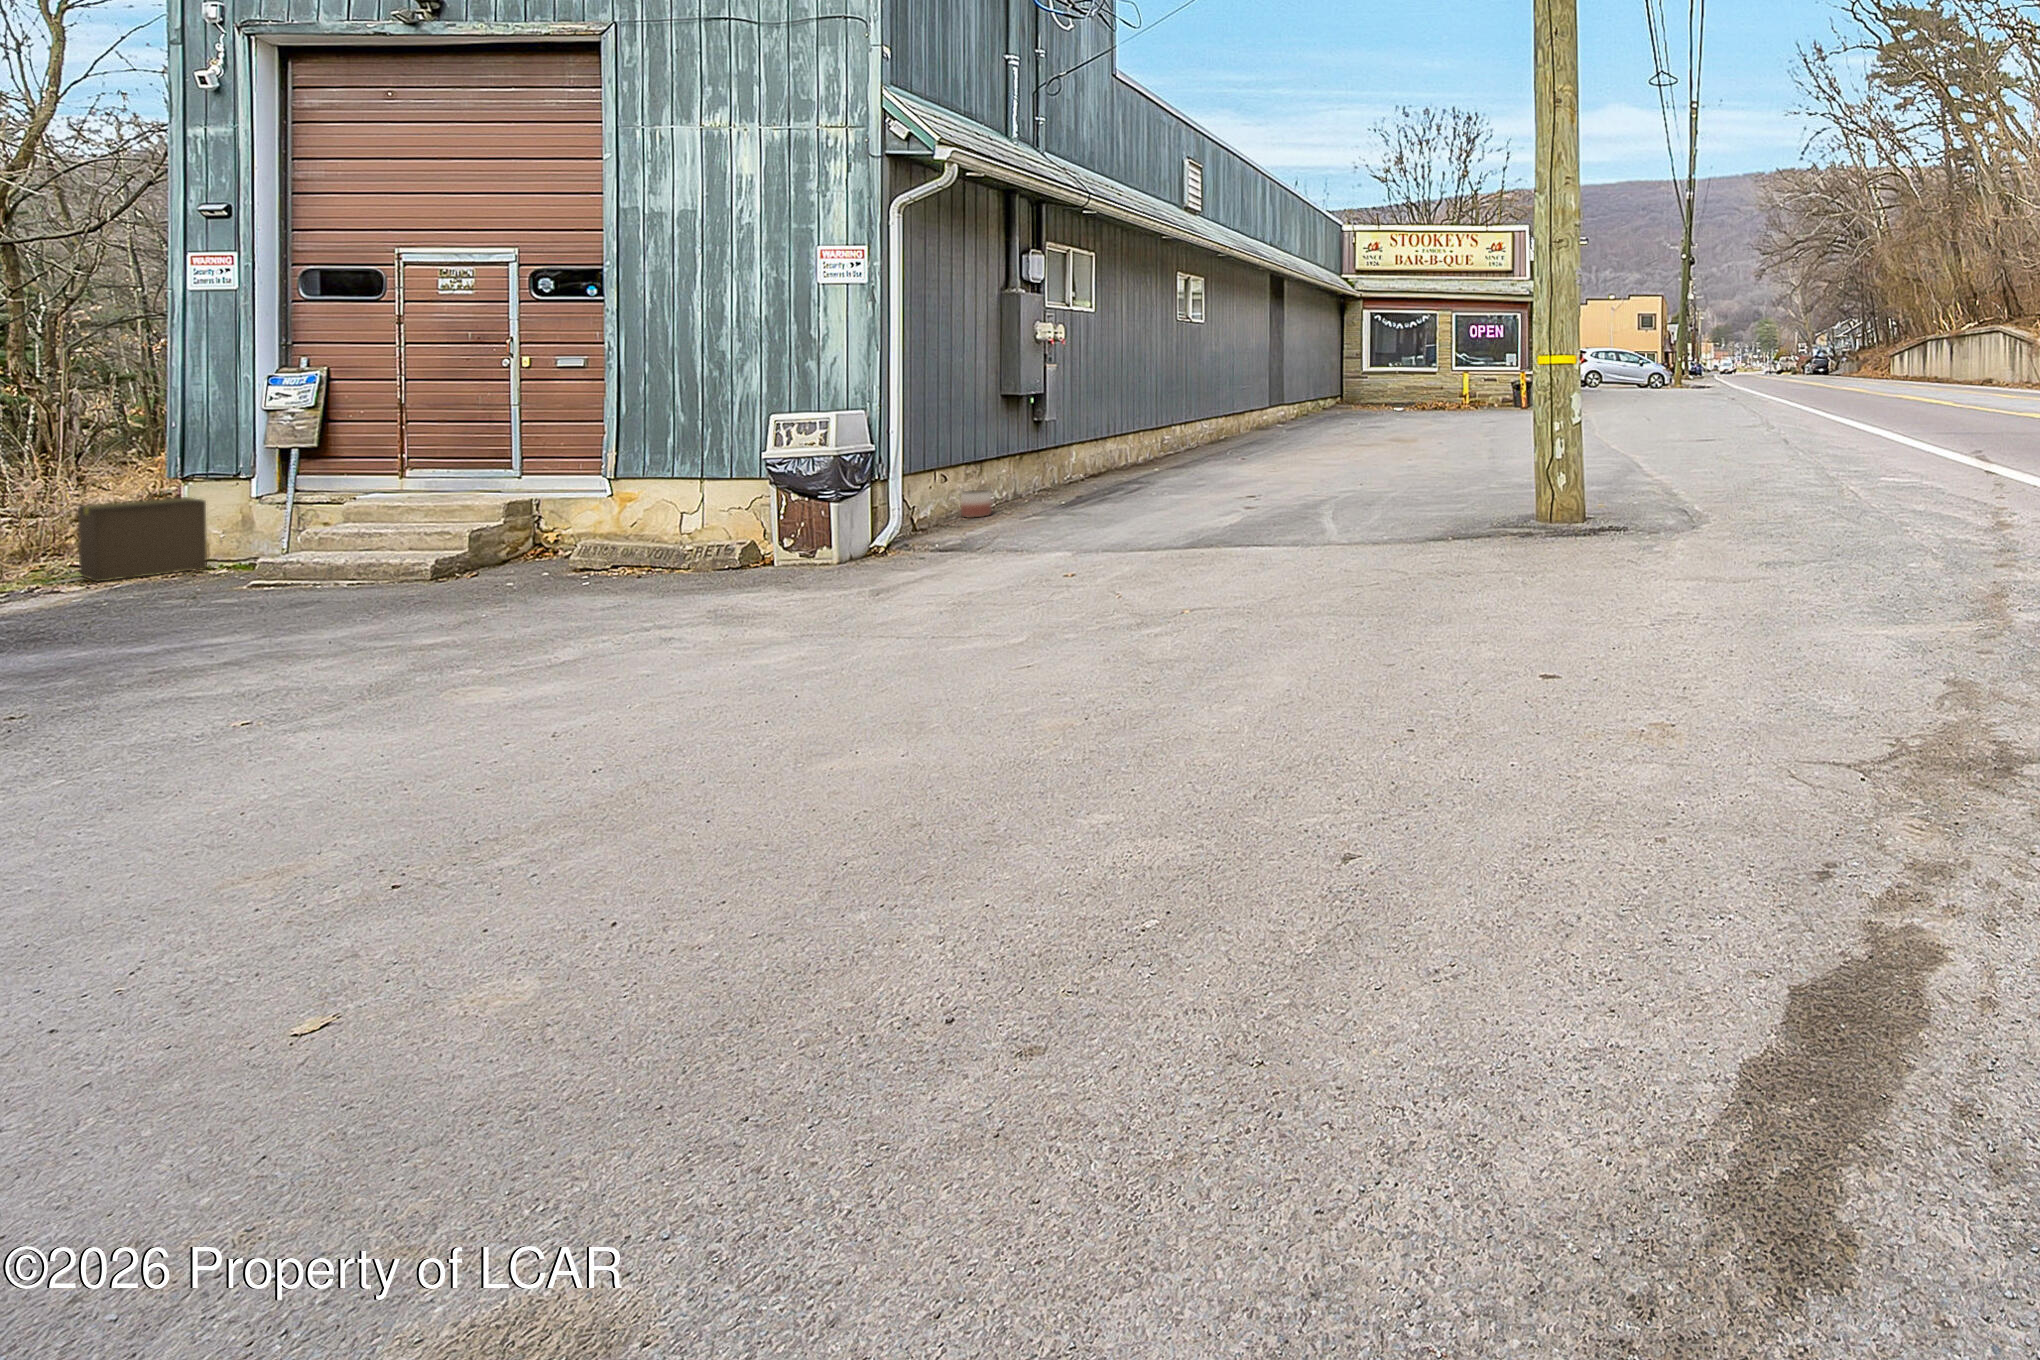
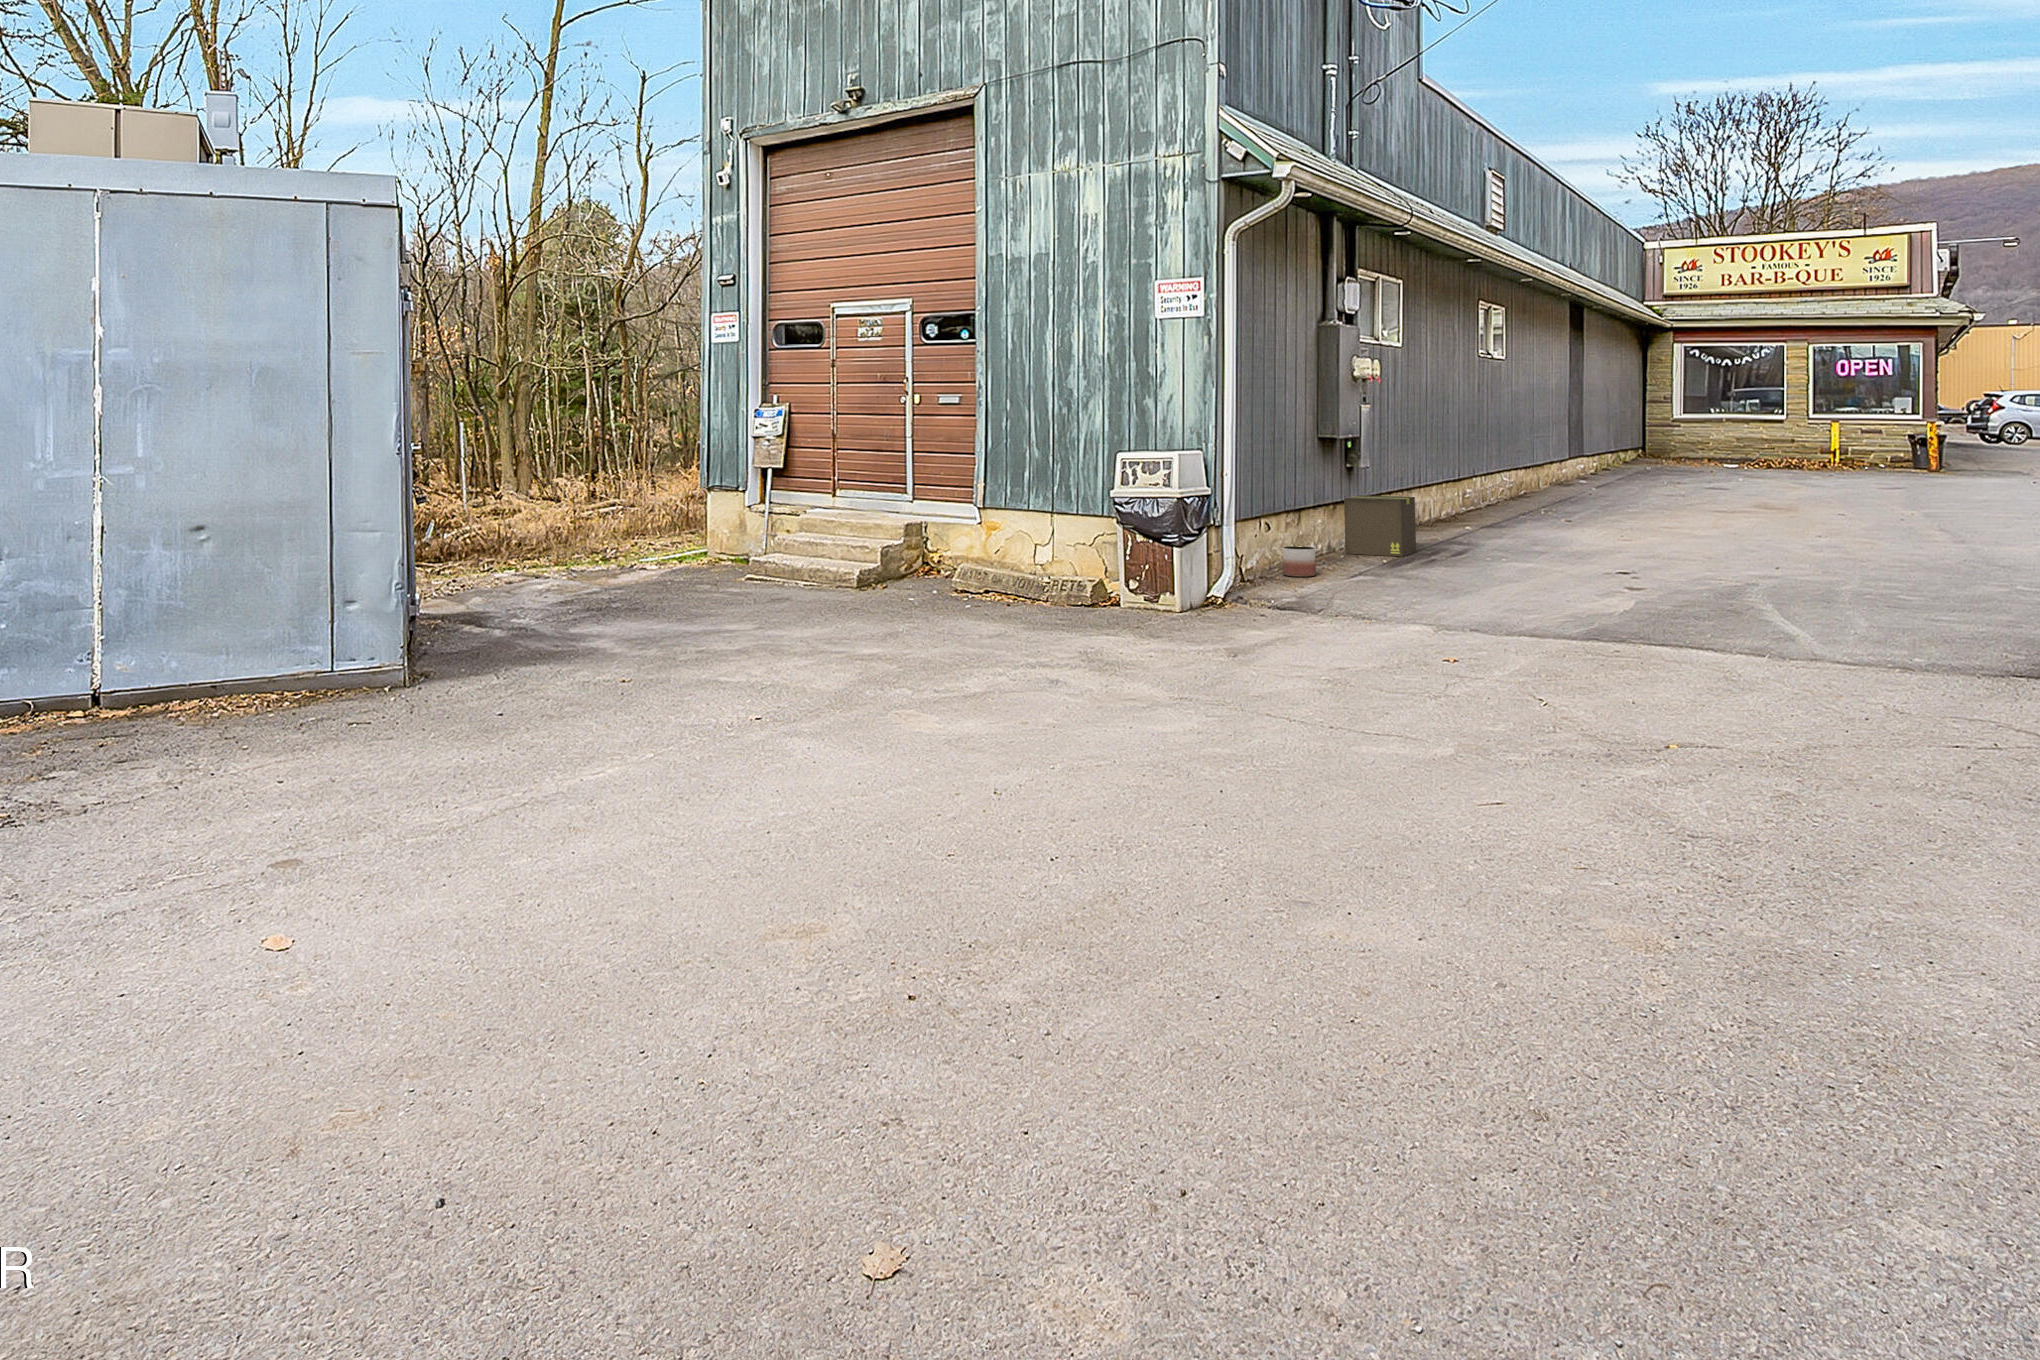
cardboard box: present [78,497,207,582] -> present [1344,495,1416,557]

